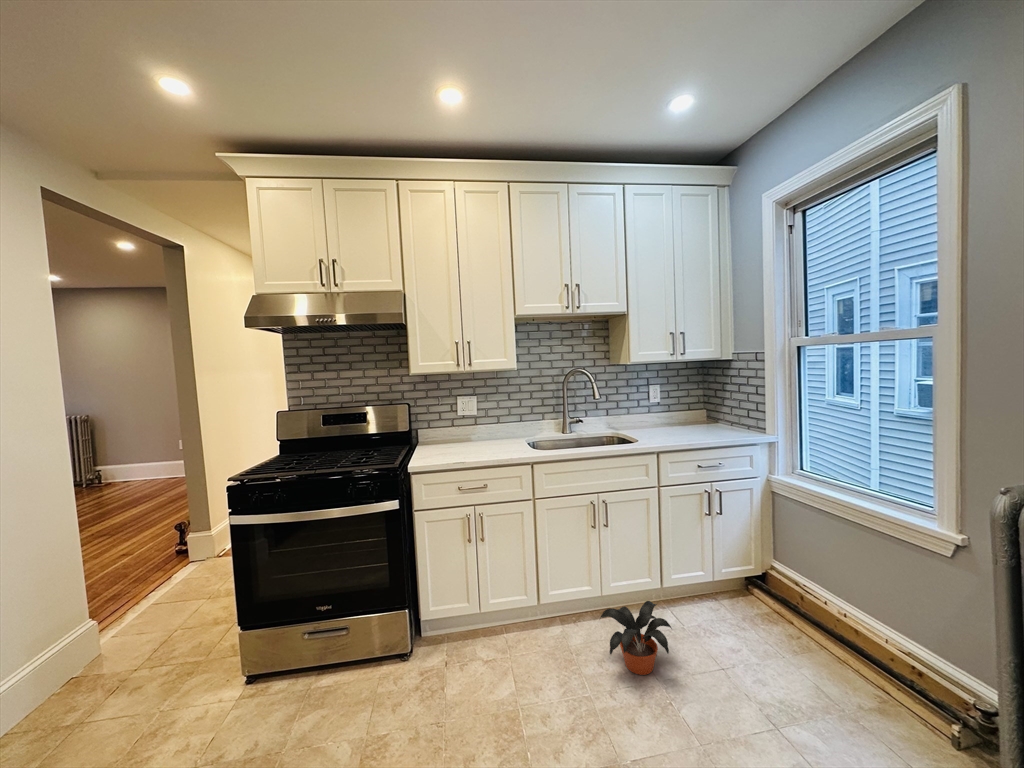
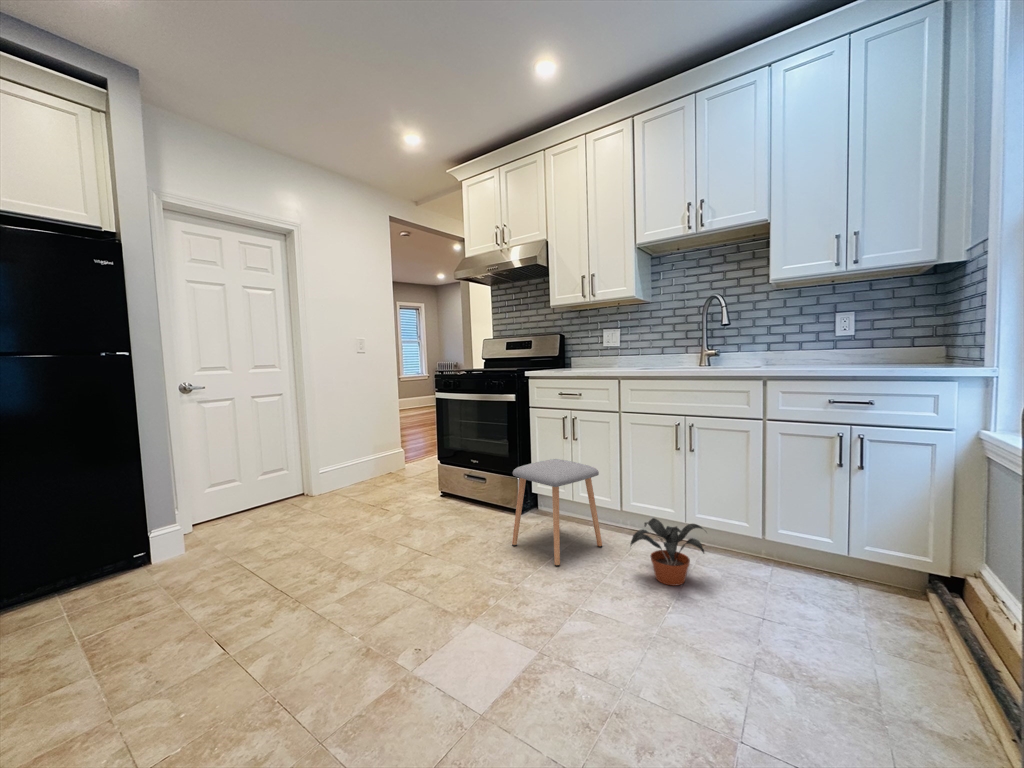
stool: none [459,571,547,716] -> present [512,459,602,566]

